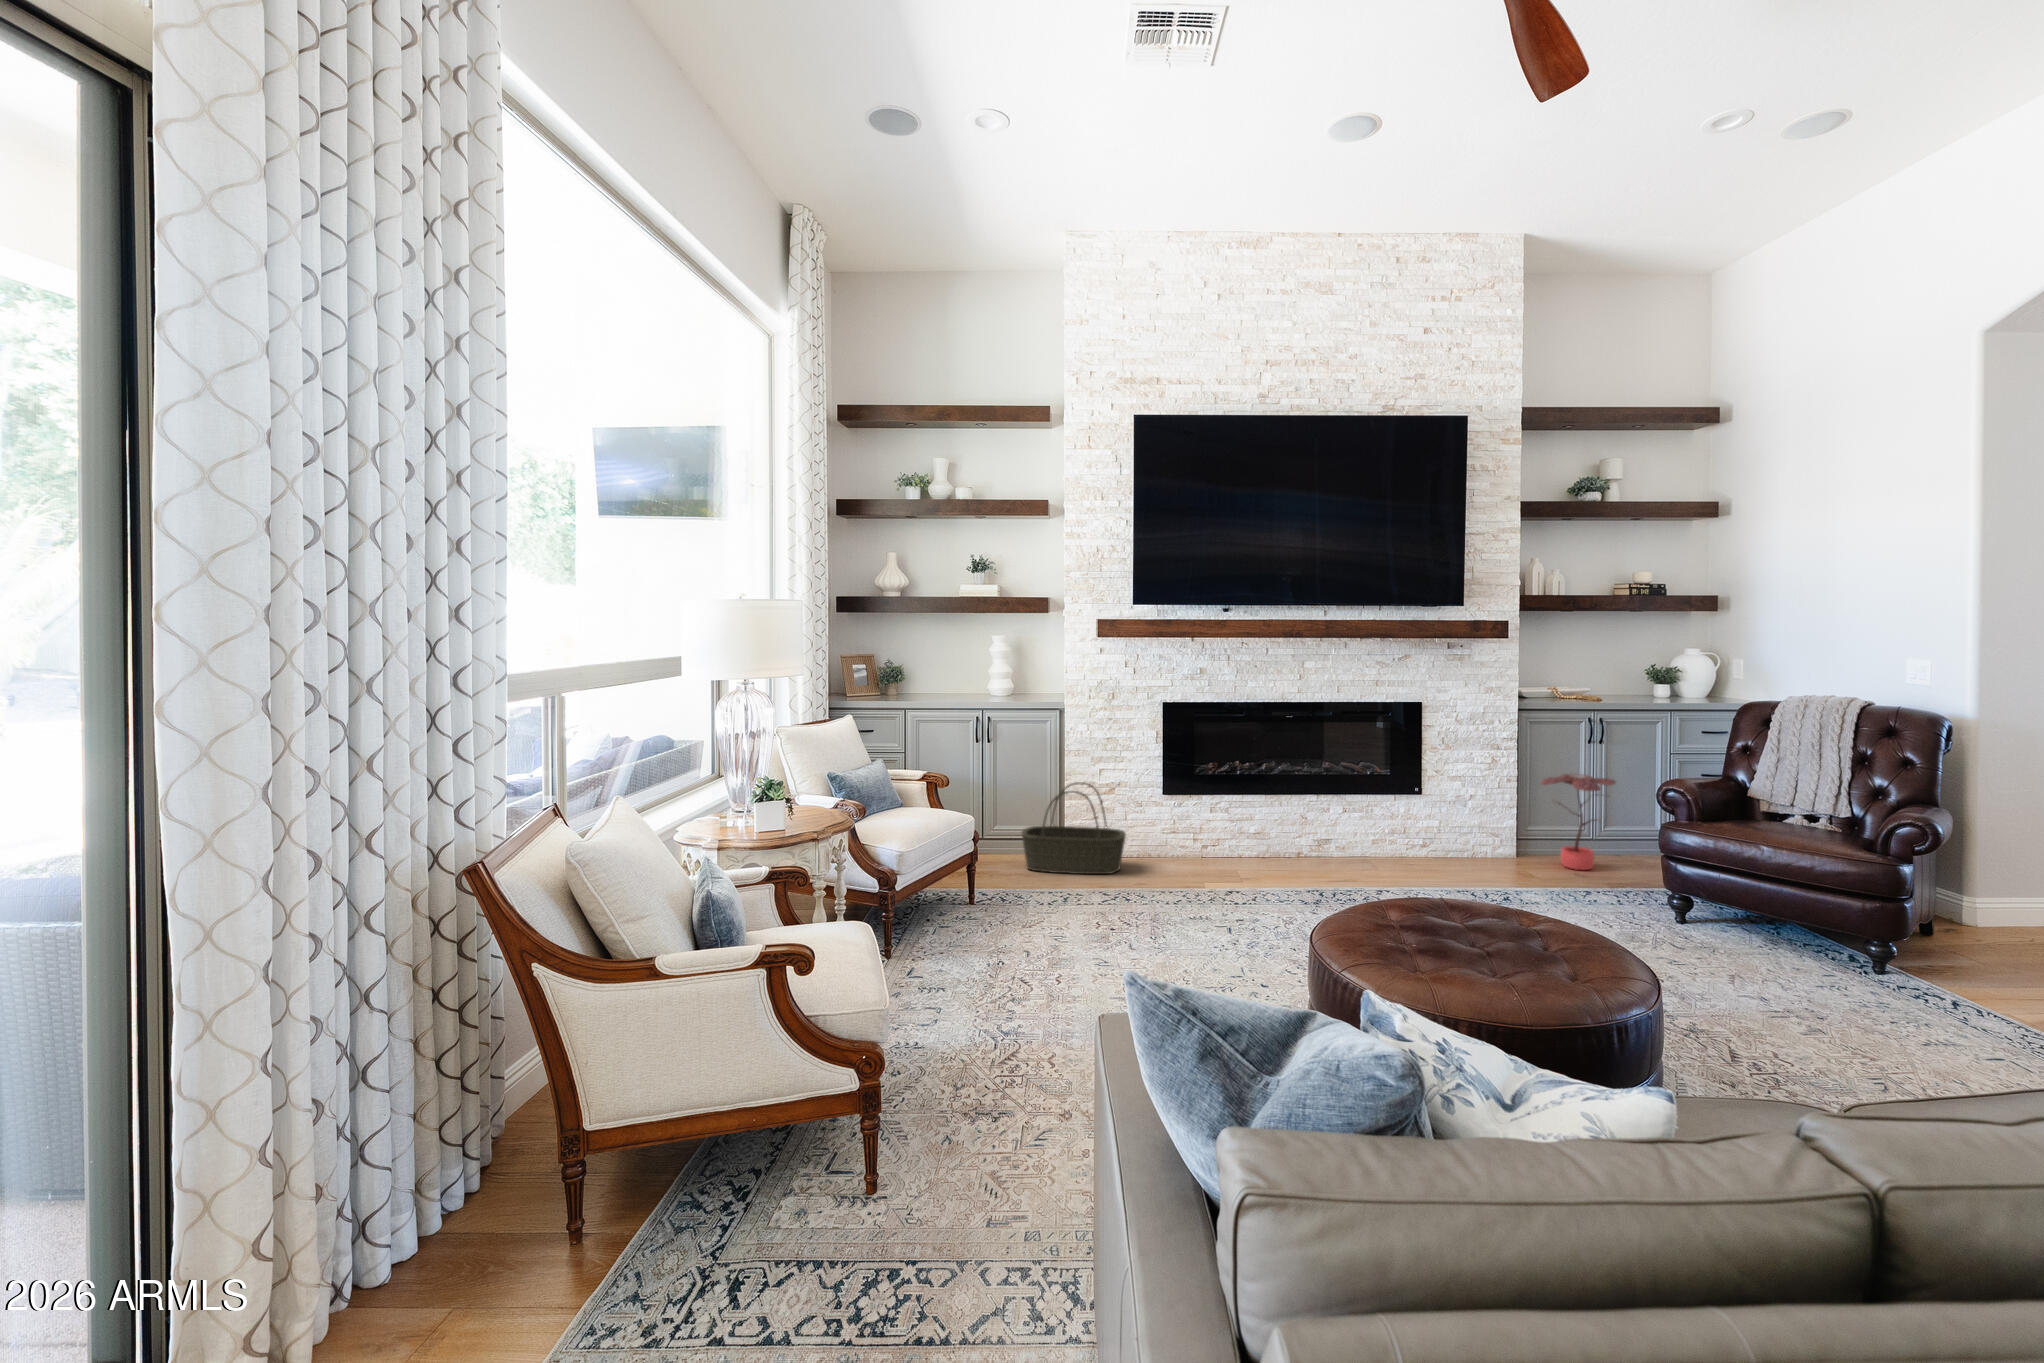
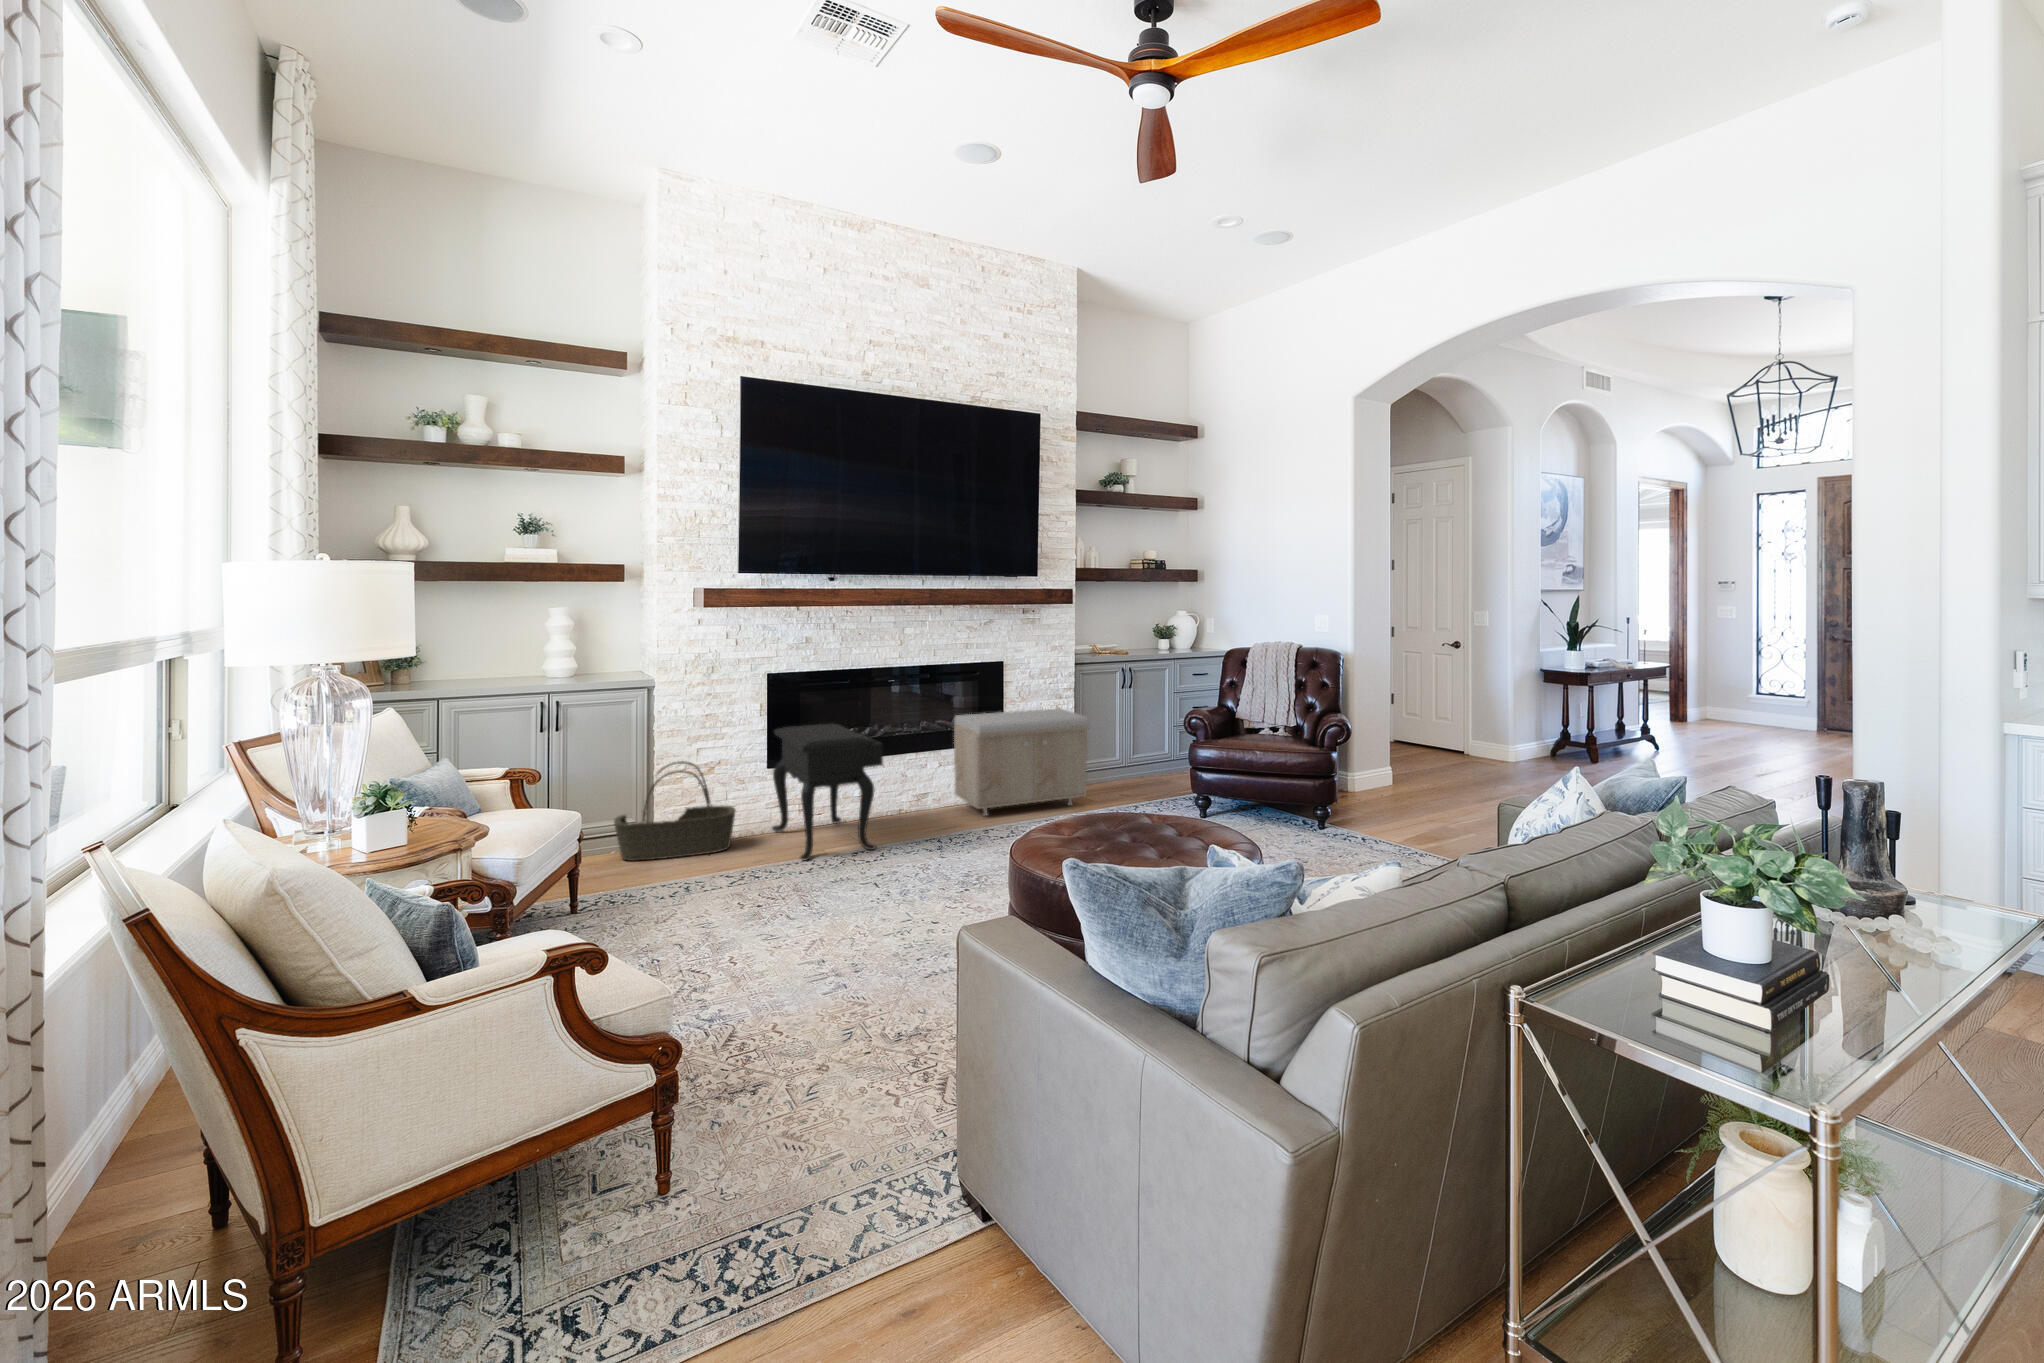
side table: none [1164,757,1264,897] -> present [772,724,883,861]
storage bench: none [1363,759,1525,880] -> present [954,709,1088,816]
potted plant: present [1541,774,1616,870] -> none [1091,714,1144,790]

